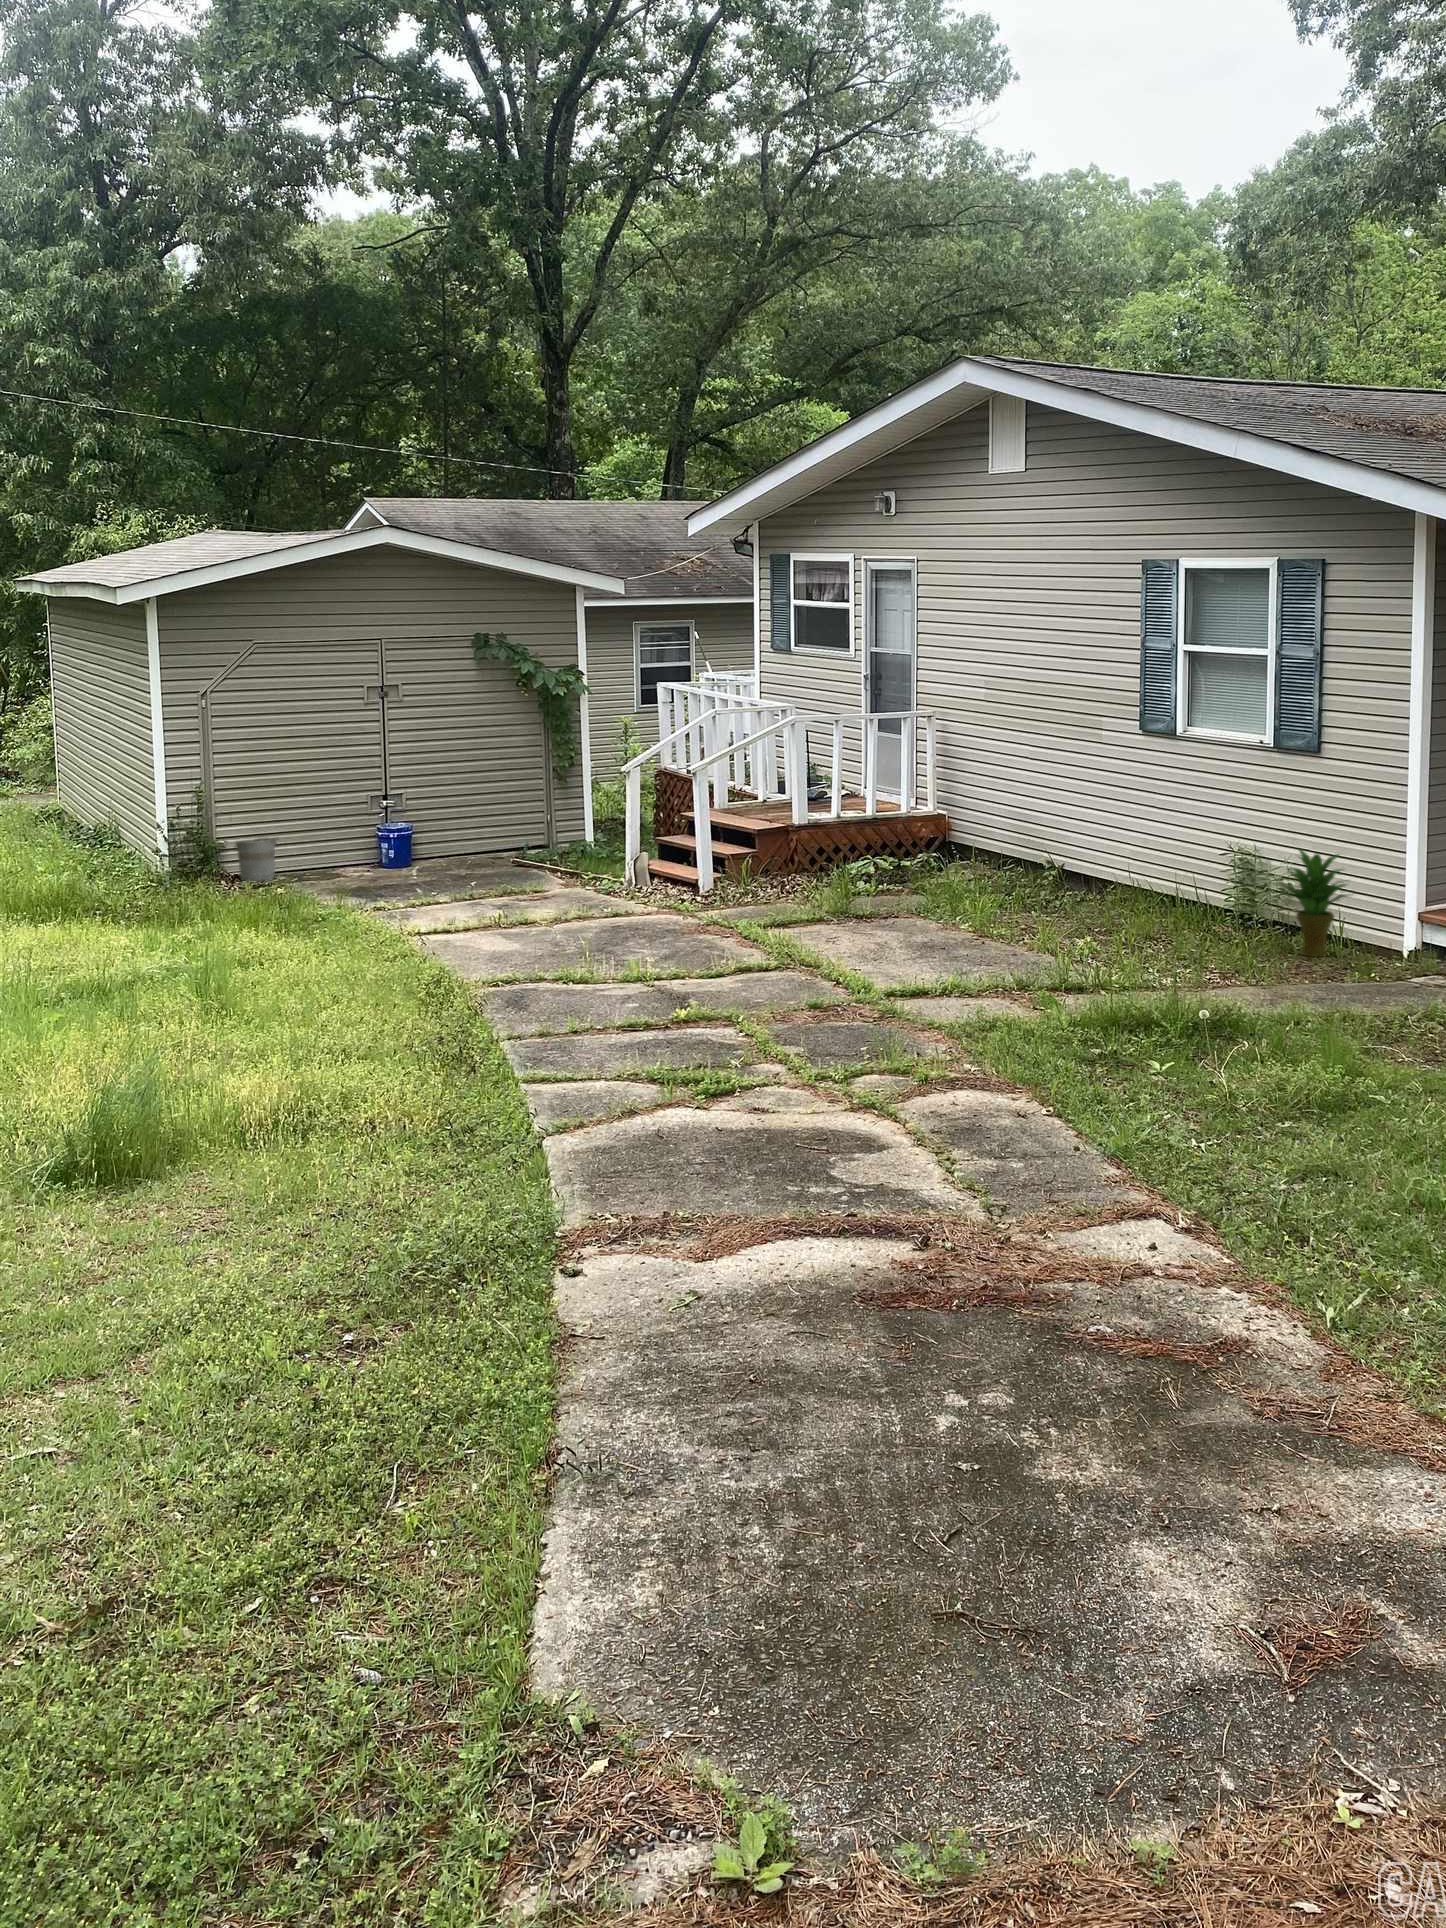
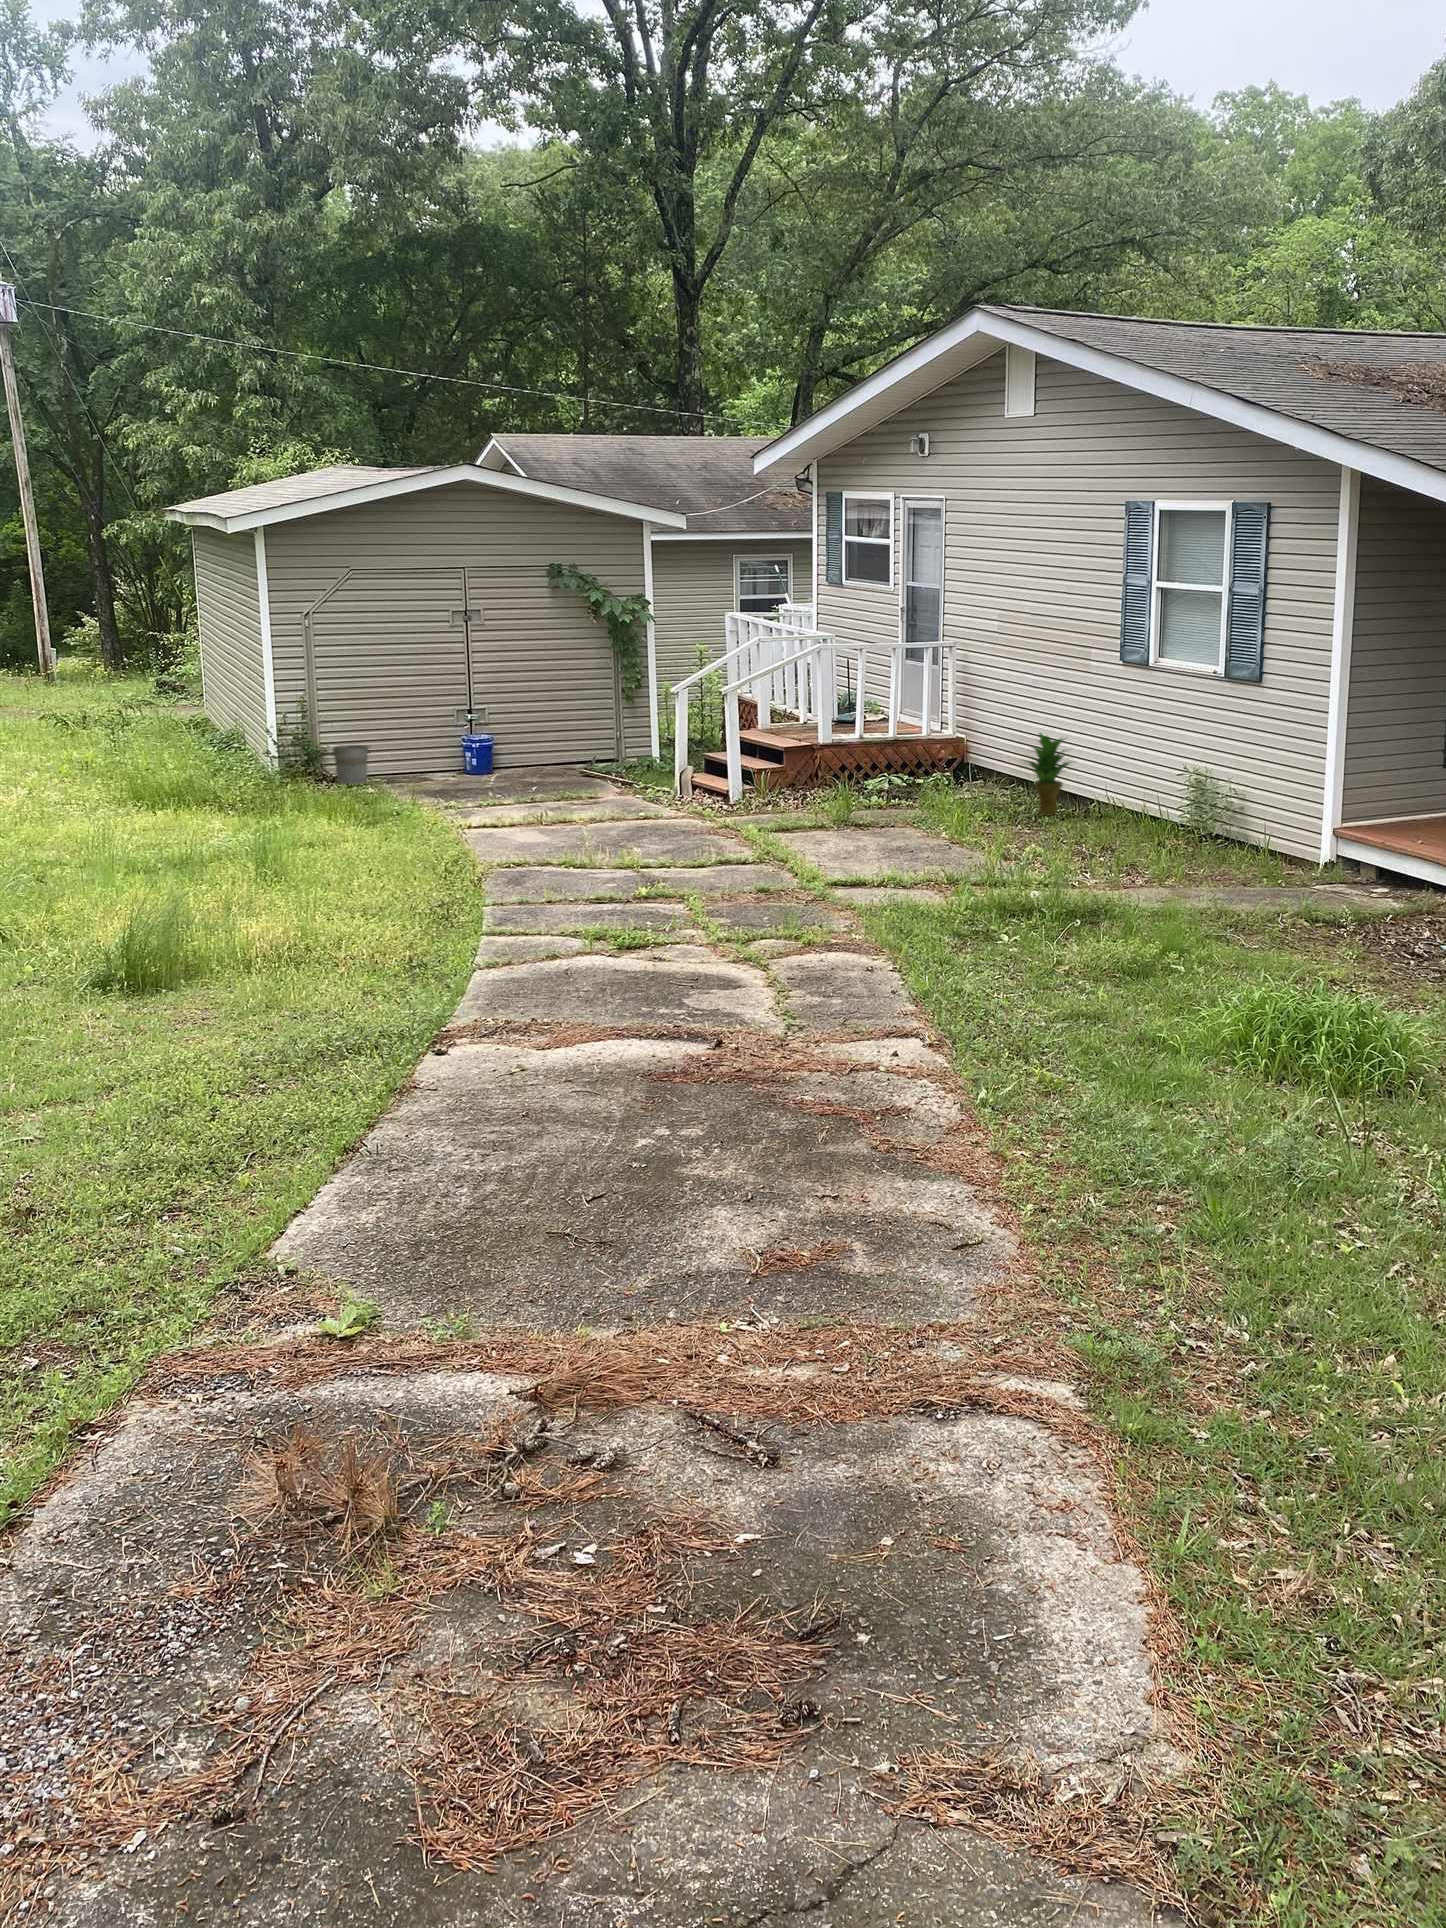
potted plant: present [1281,849,1351,957] -> present [1026,733,1070,816]

